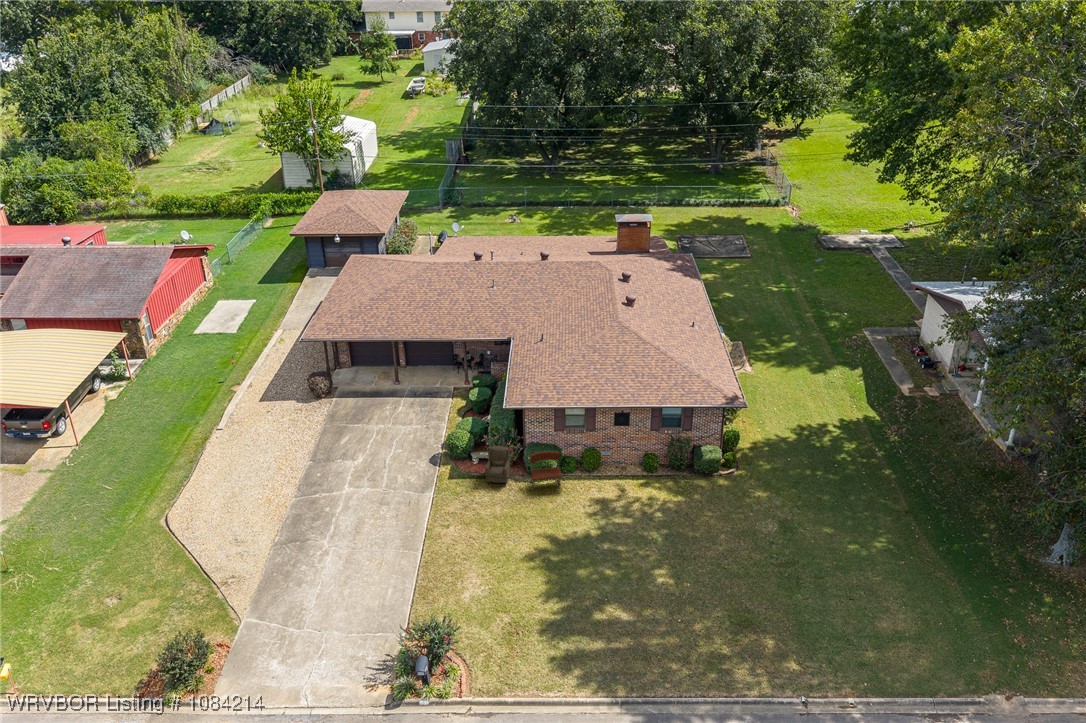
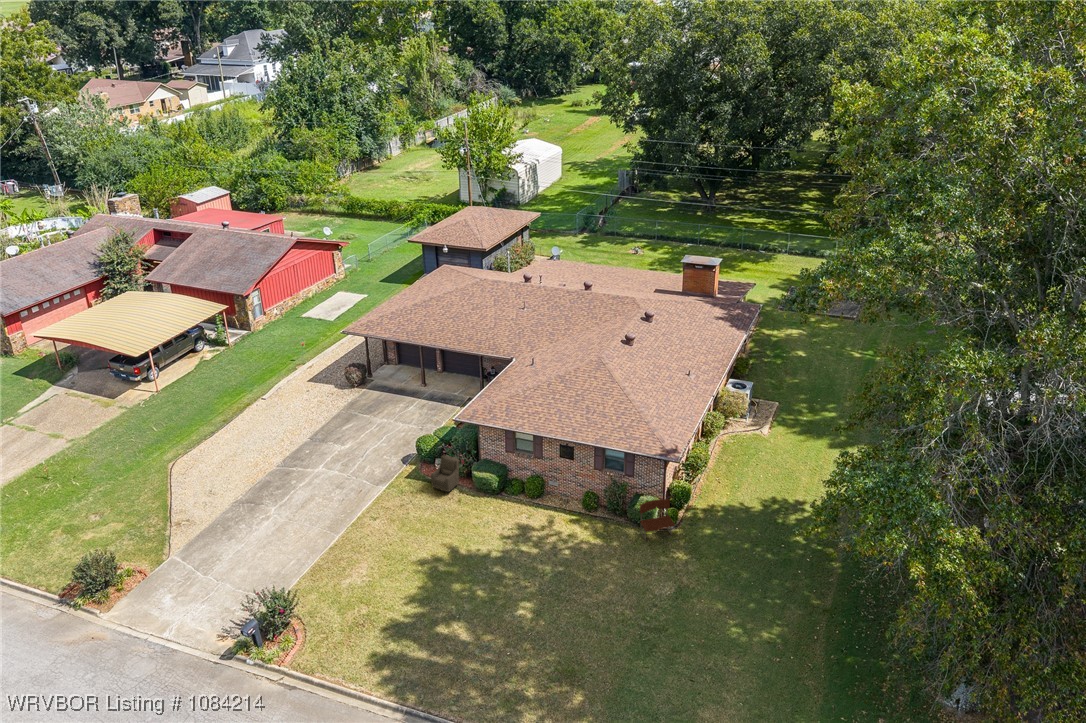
bench: present [530,451,562,488] -> present [640,499,675,540]

